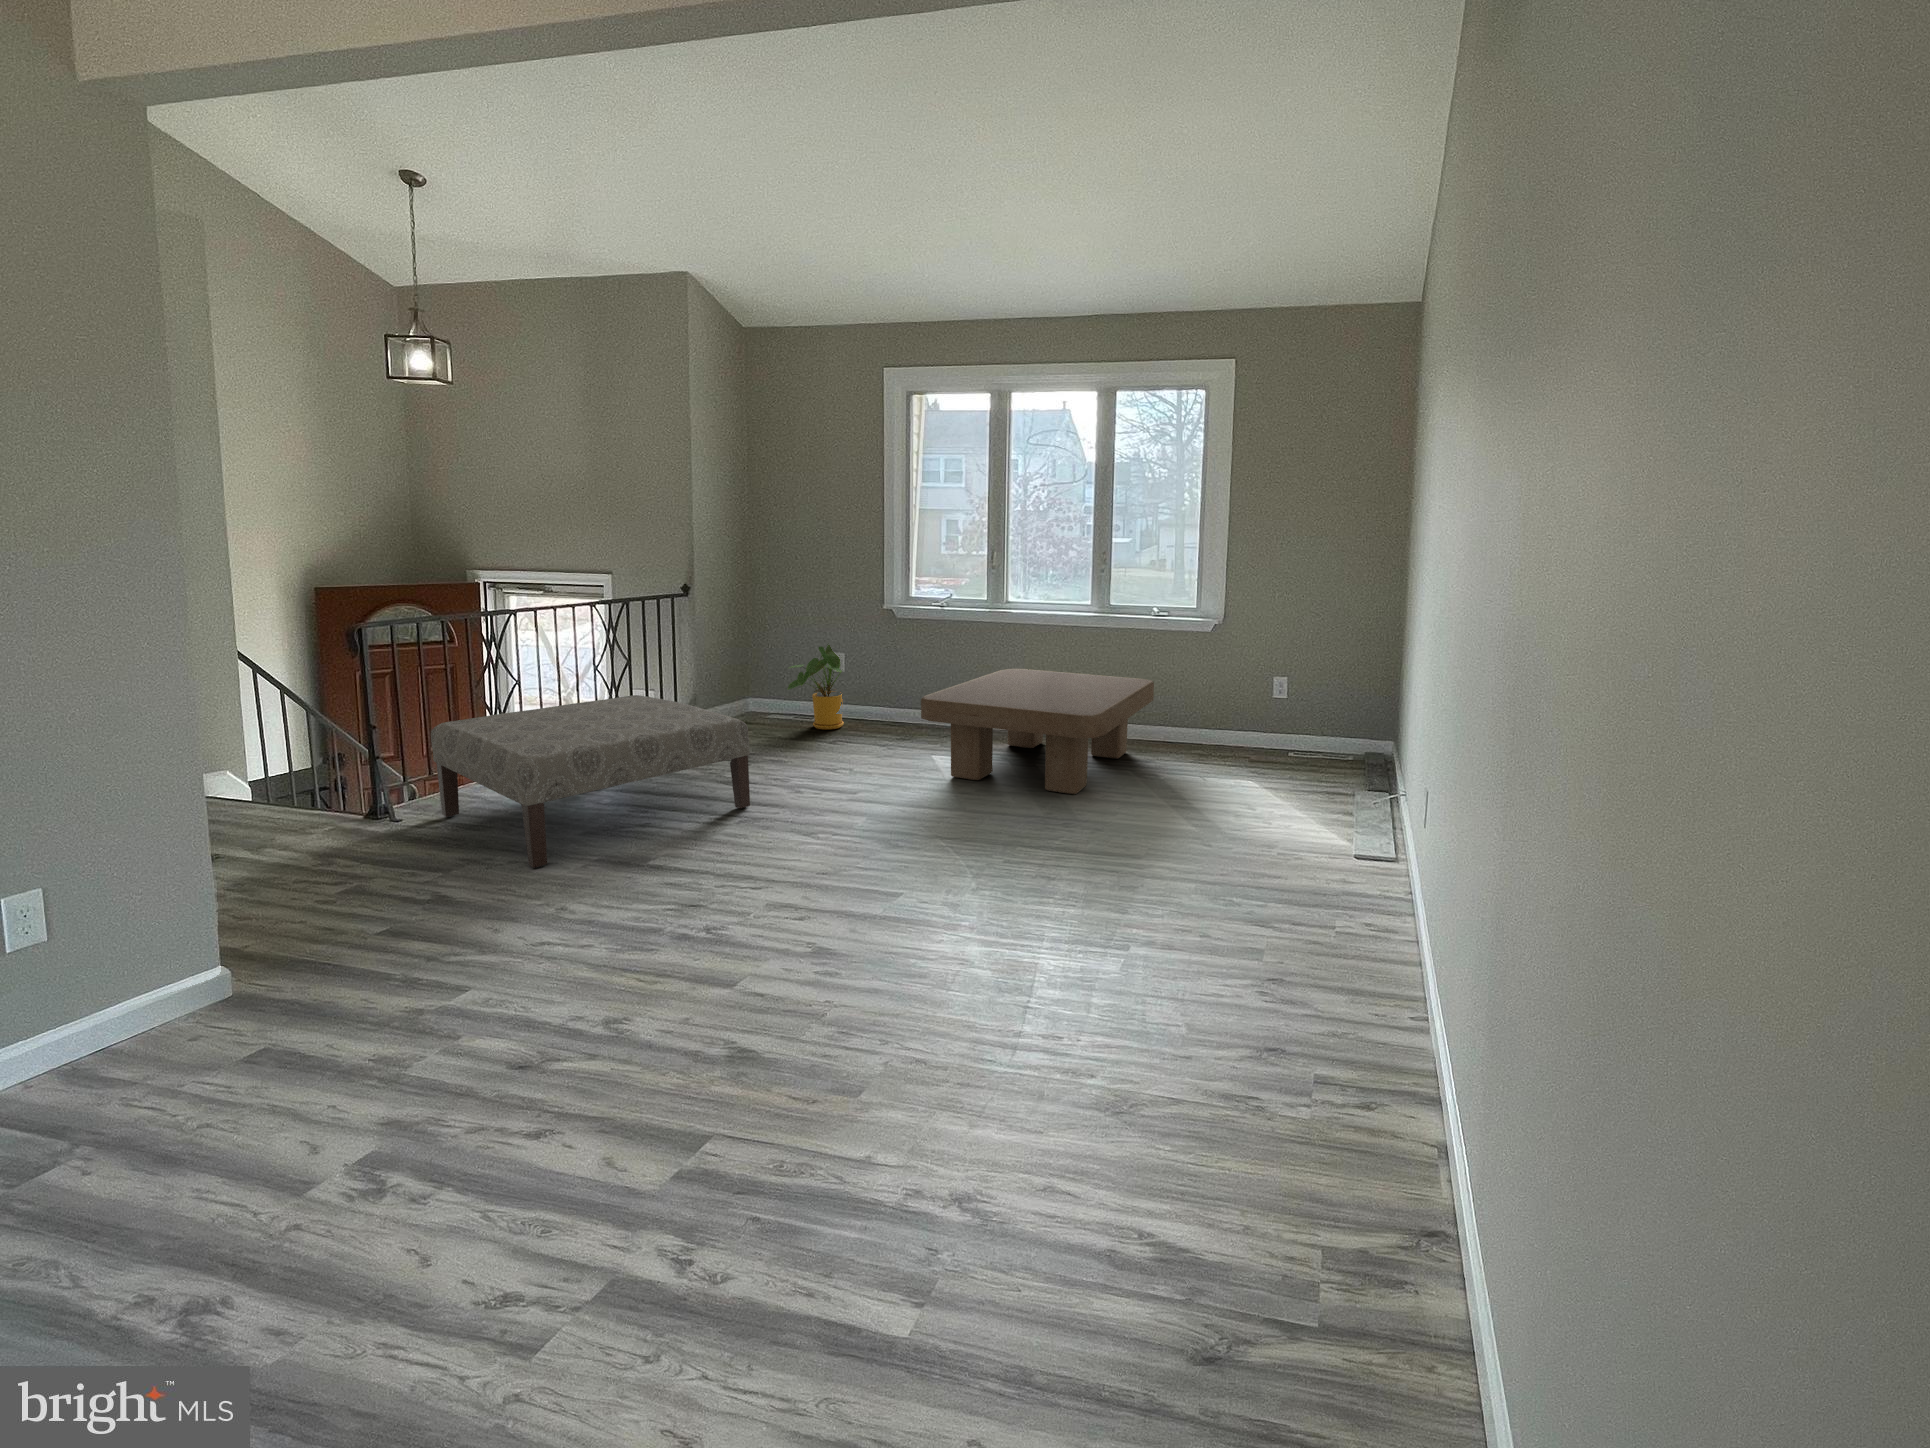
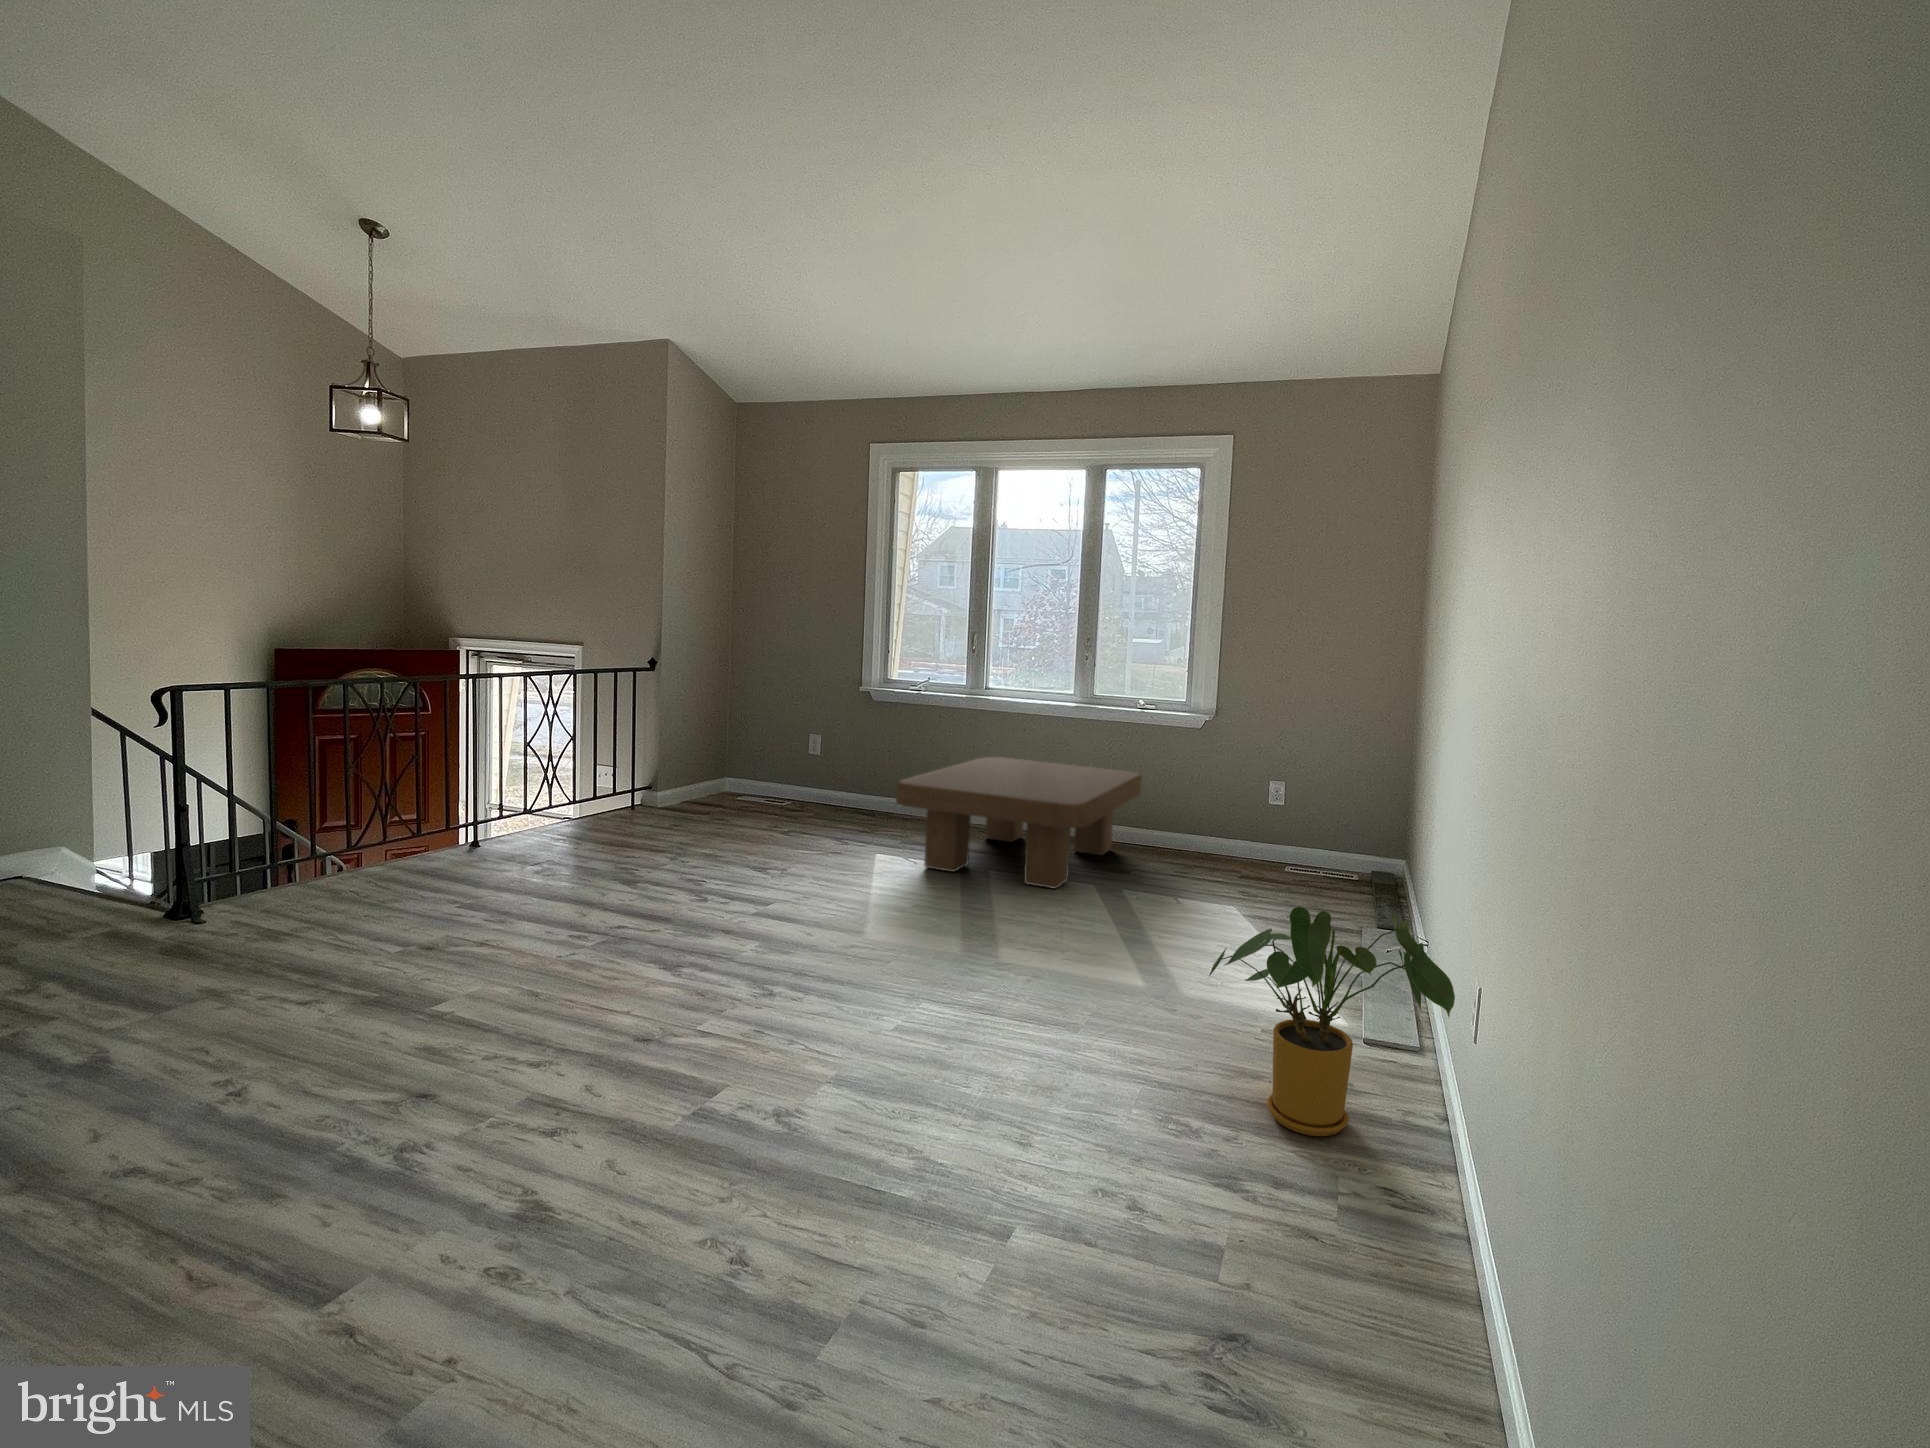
house plant: present [788,645,844,729] -> present [1209,907,1455,1136]
ottoman: present [431,695,750,868] -> none [380,770,715,943]

